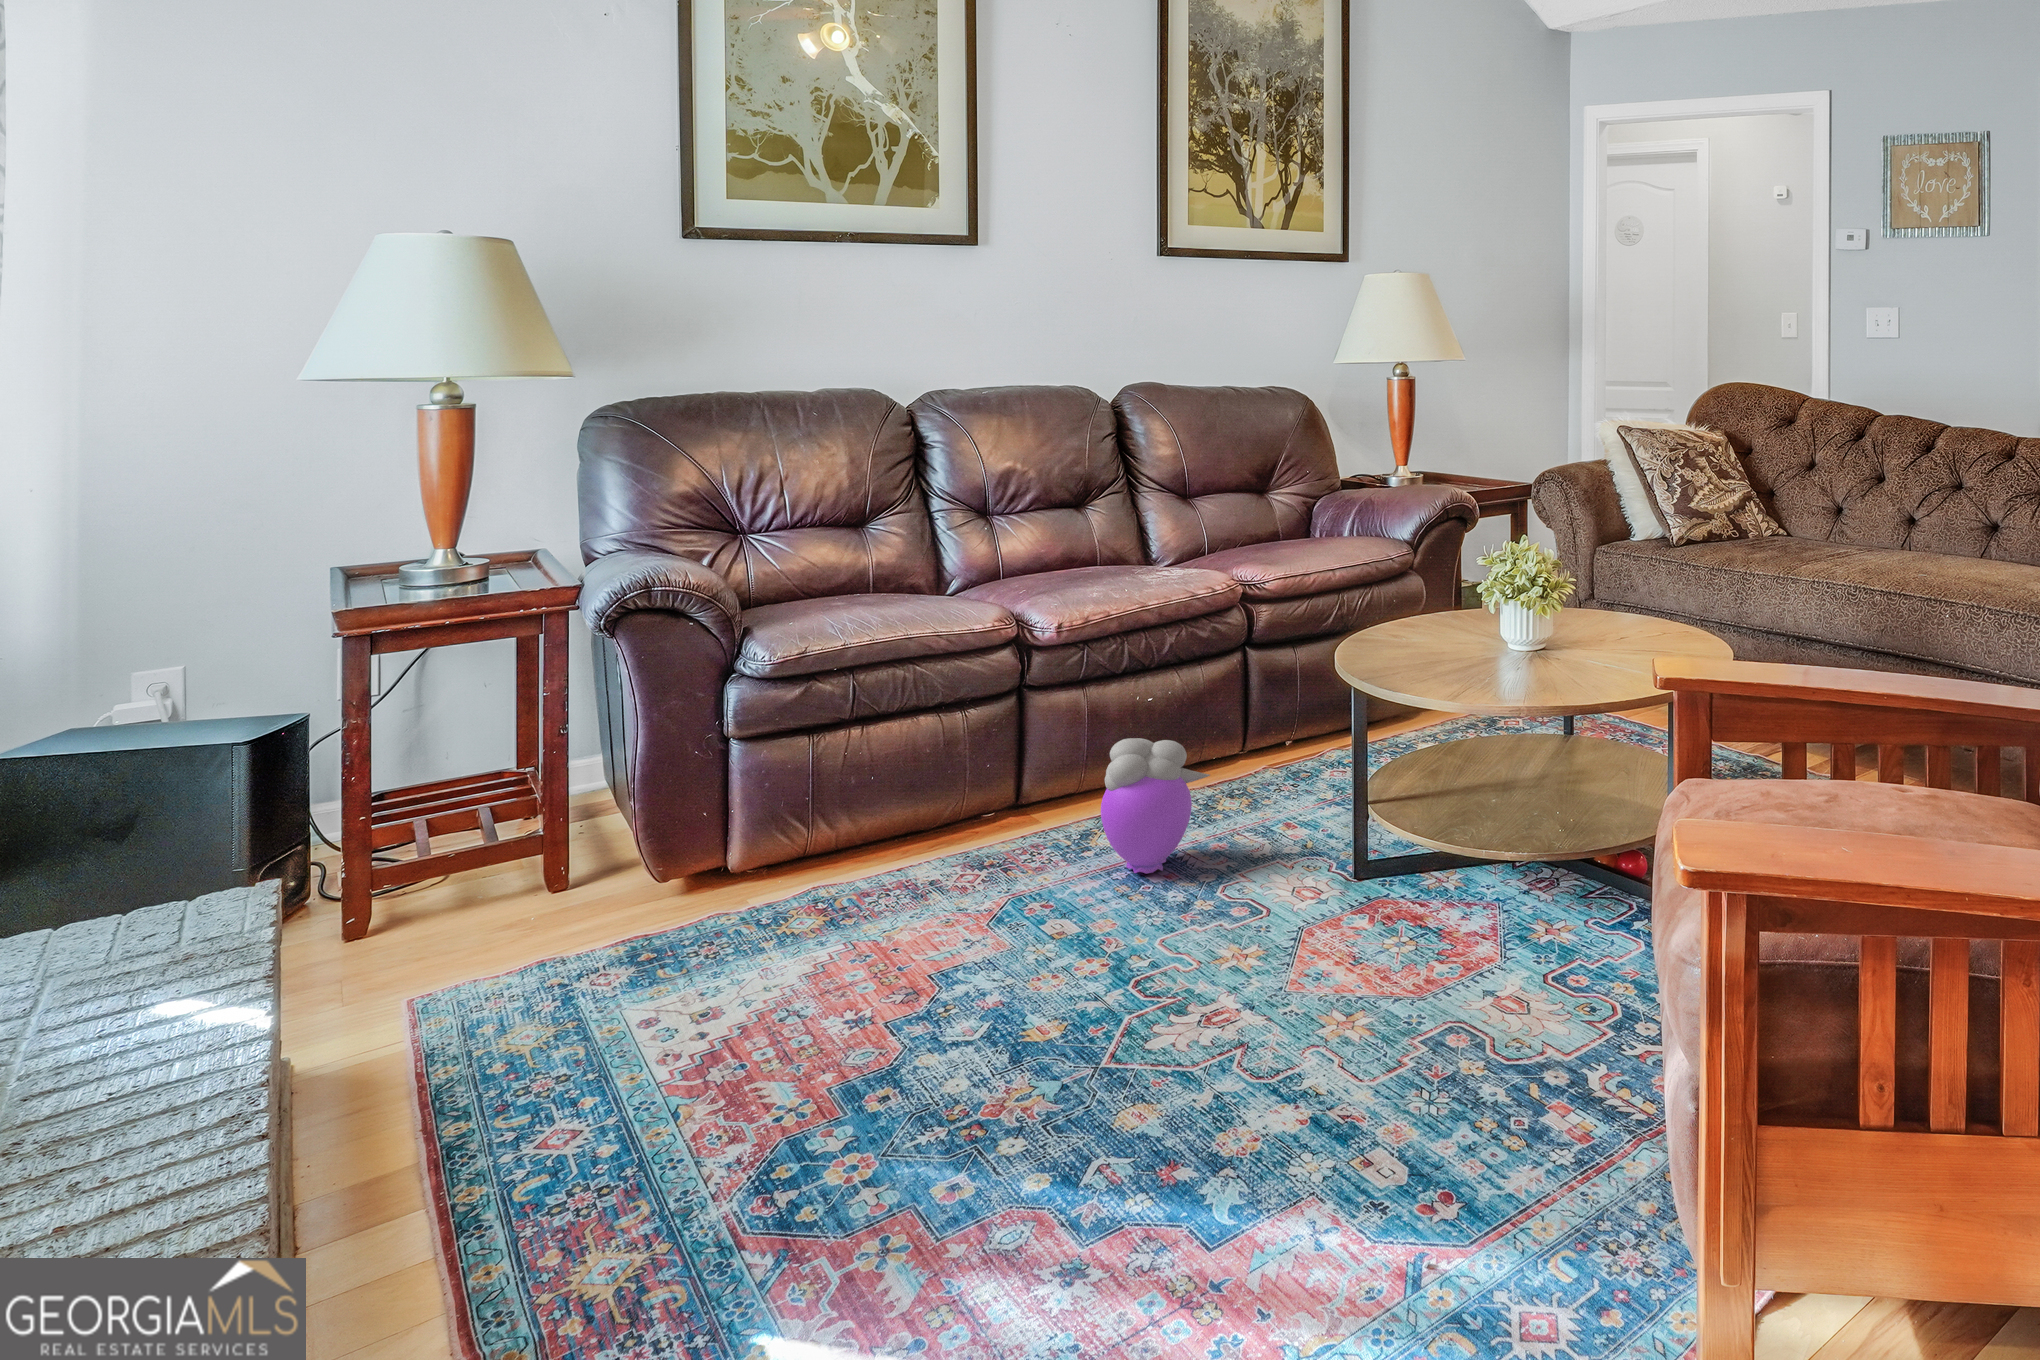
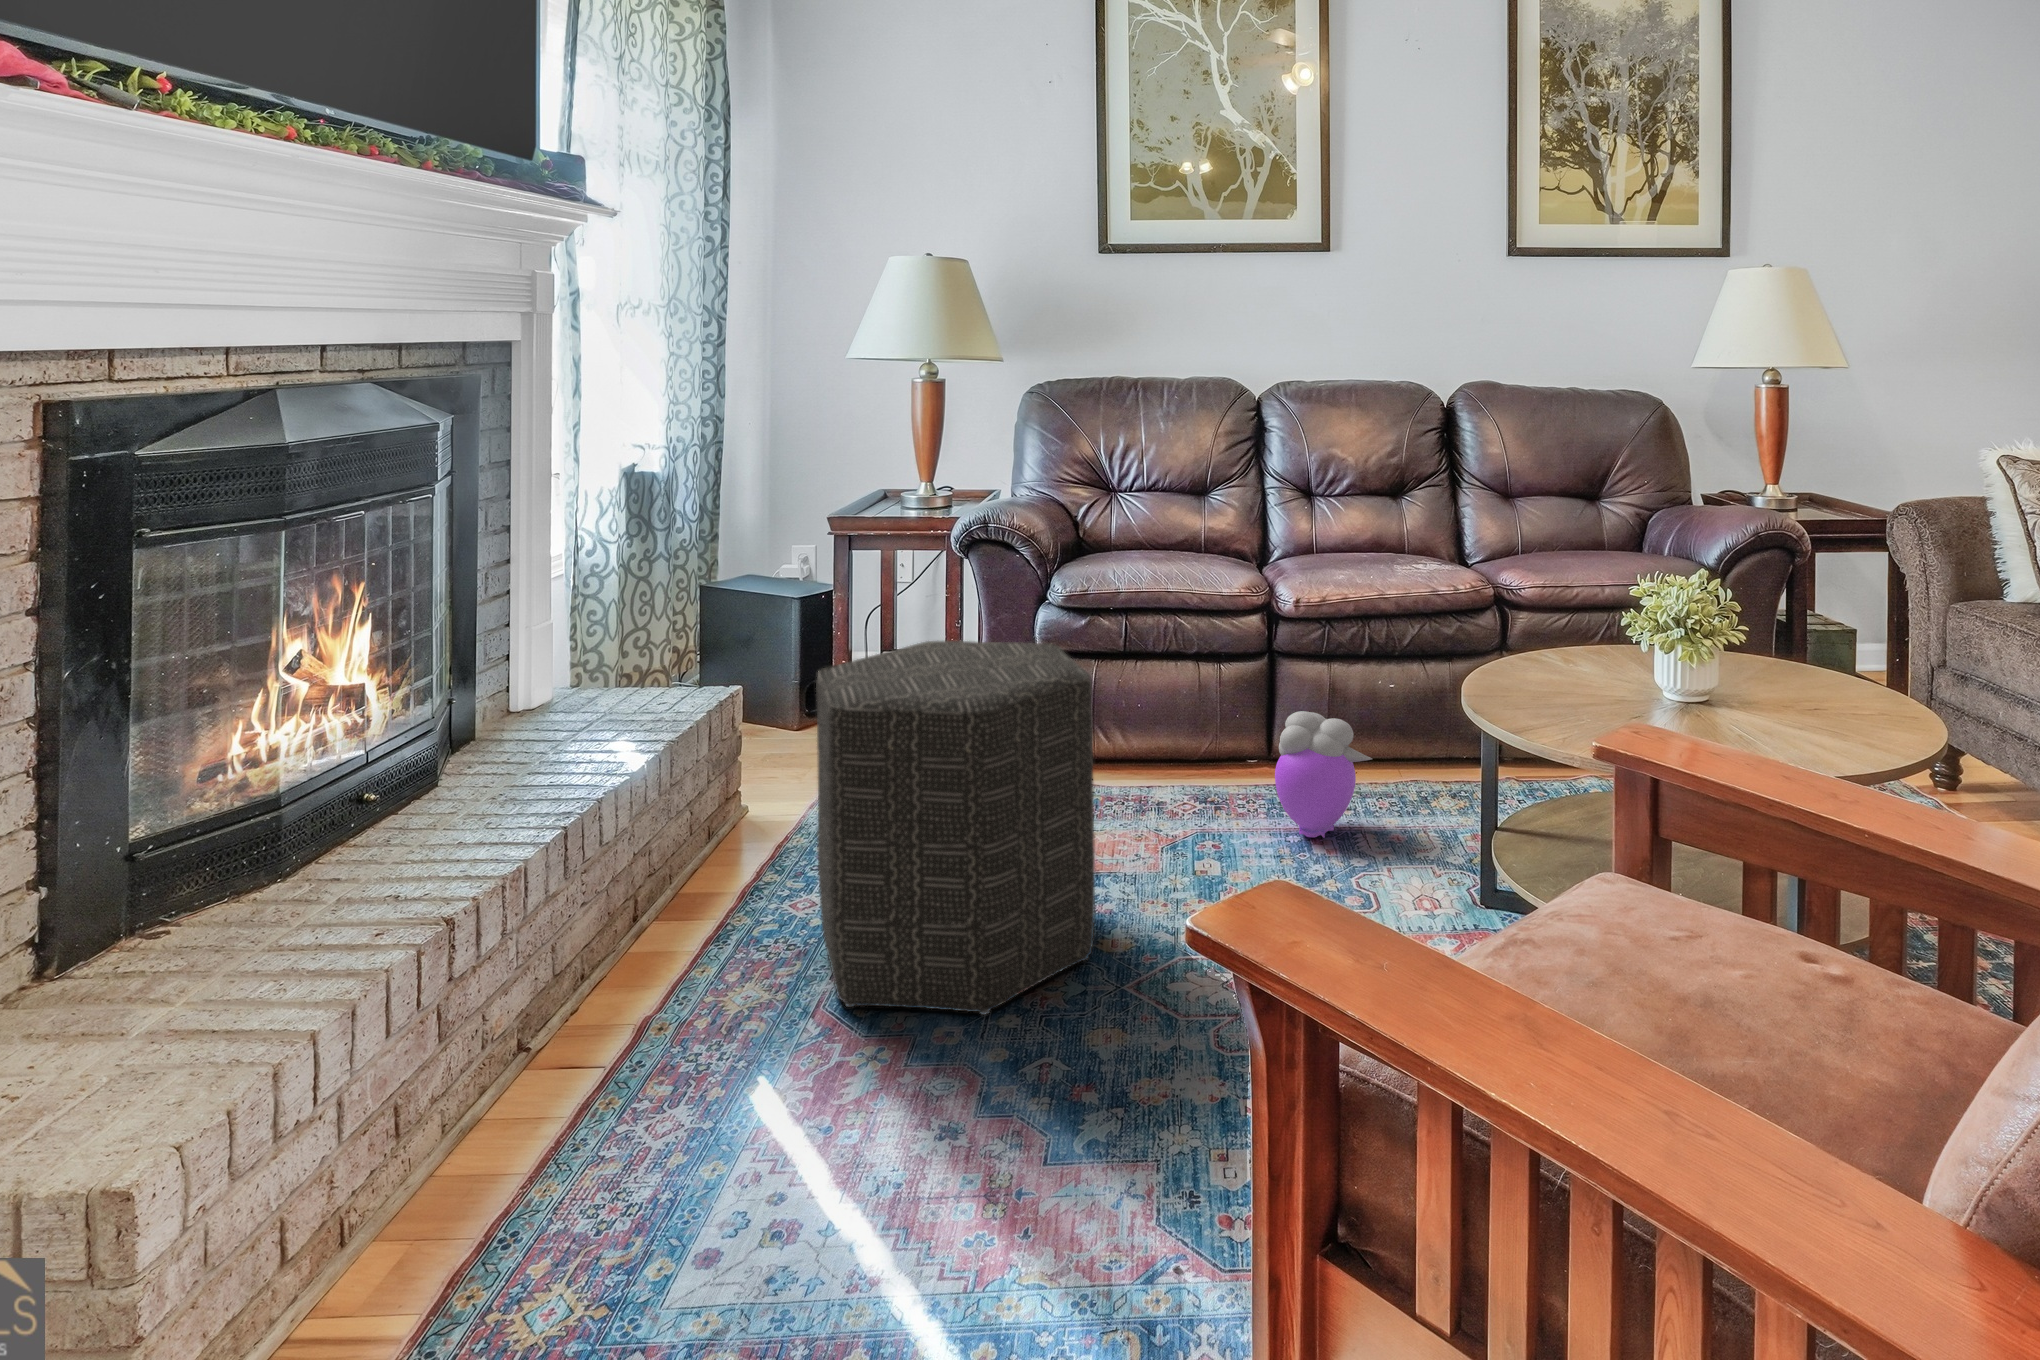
ottoman: none [644,692,1036,1190] -> present [816,641,1095,1015]

